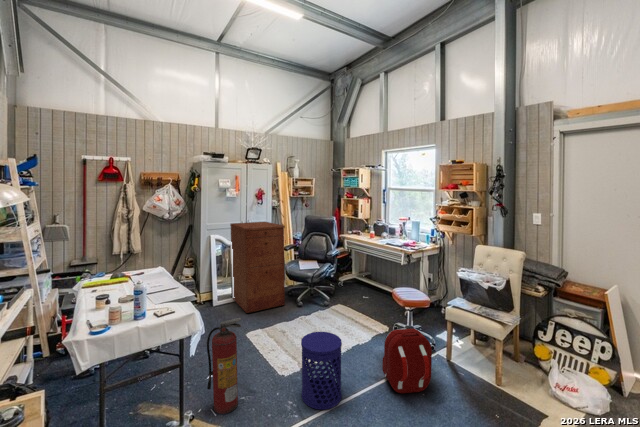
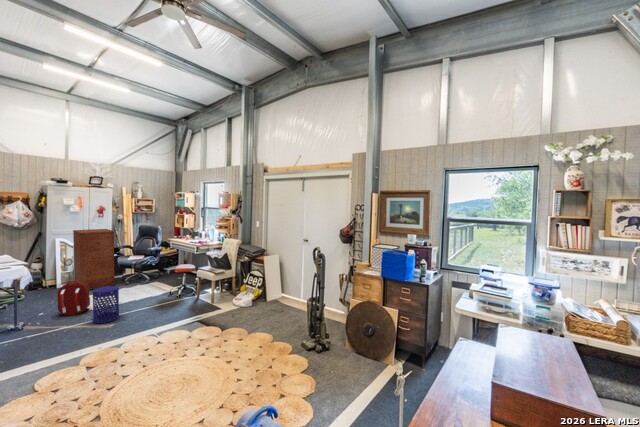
fire extinguisher: present [207,318,241,414] -> none [28,278,52,330]
backpack: present [382,329,432,393] -> present [58,282,90,315]

